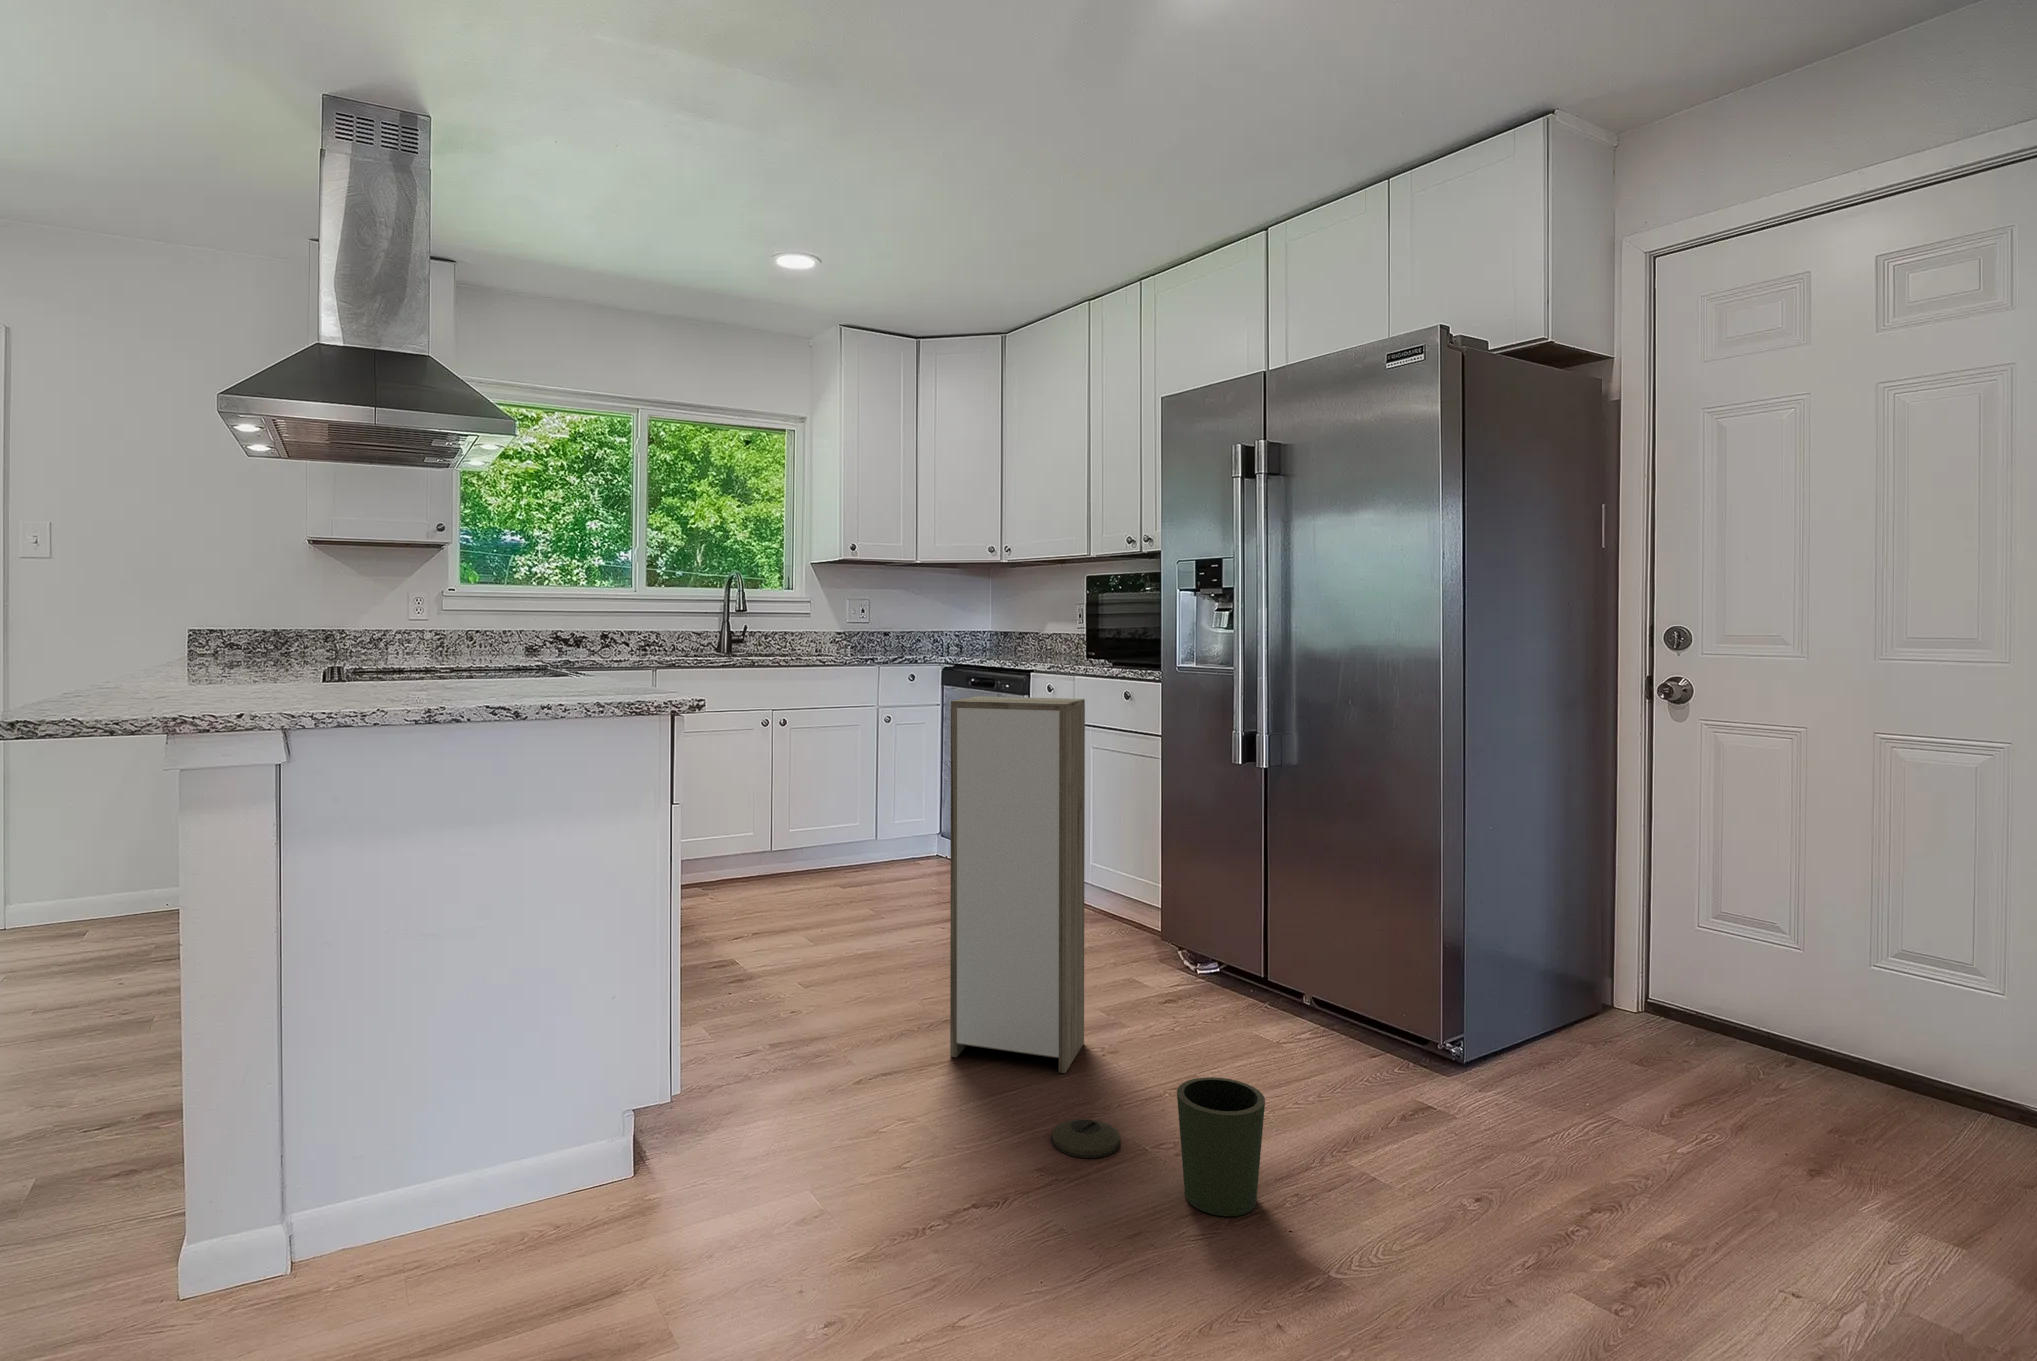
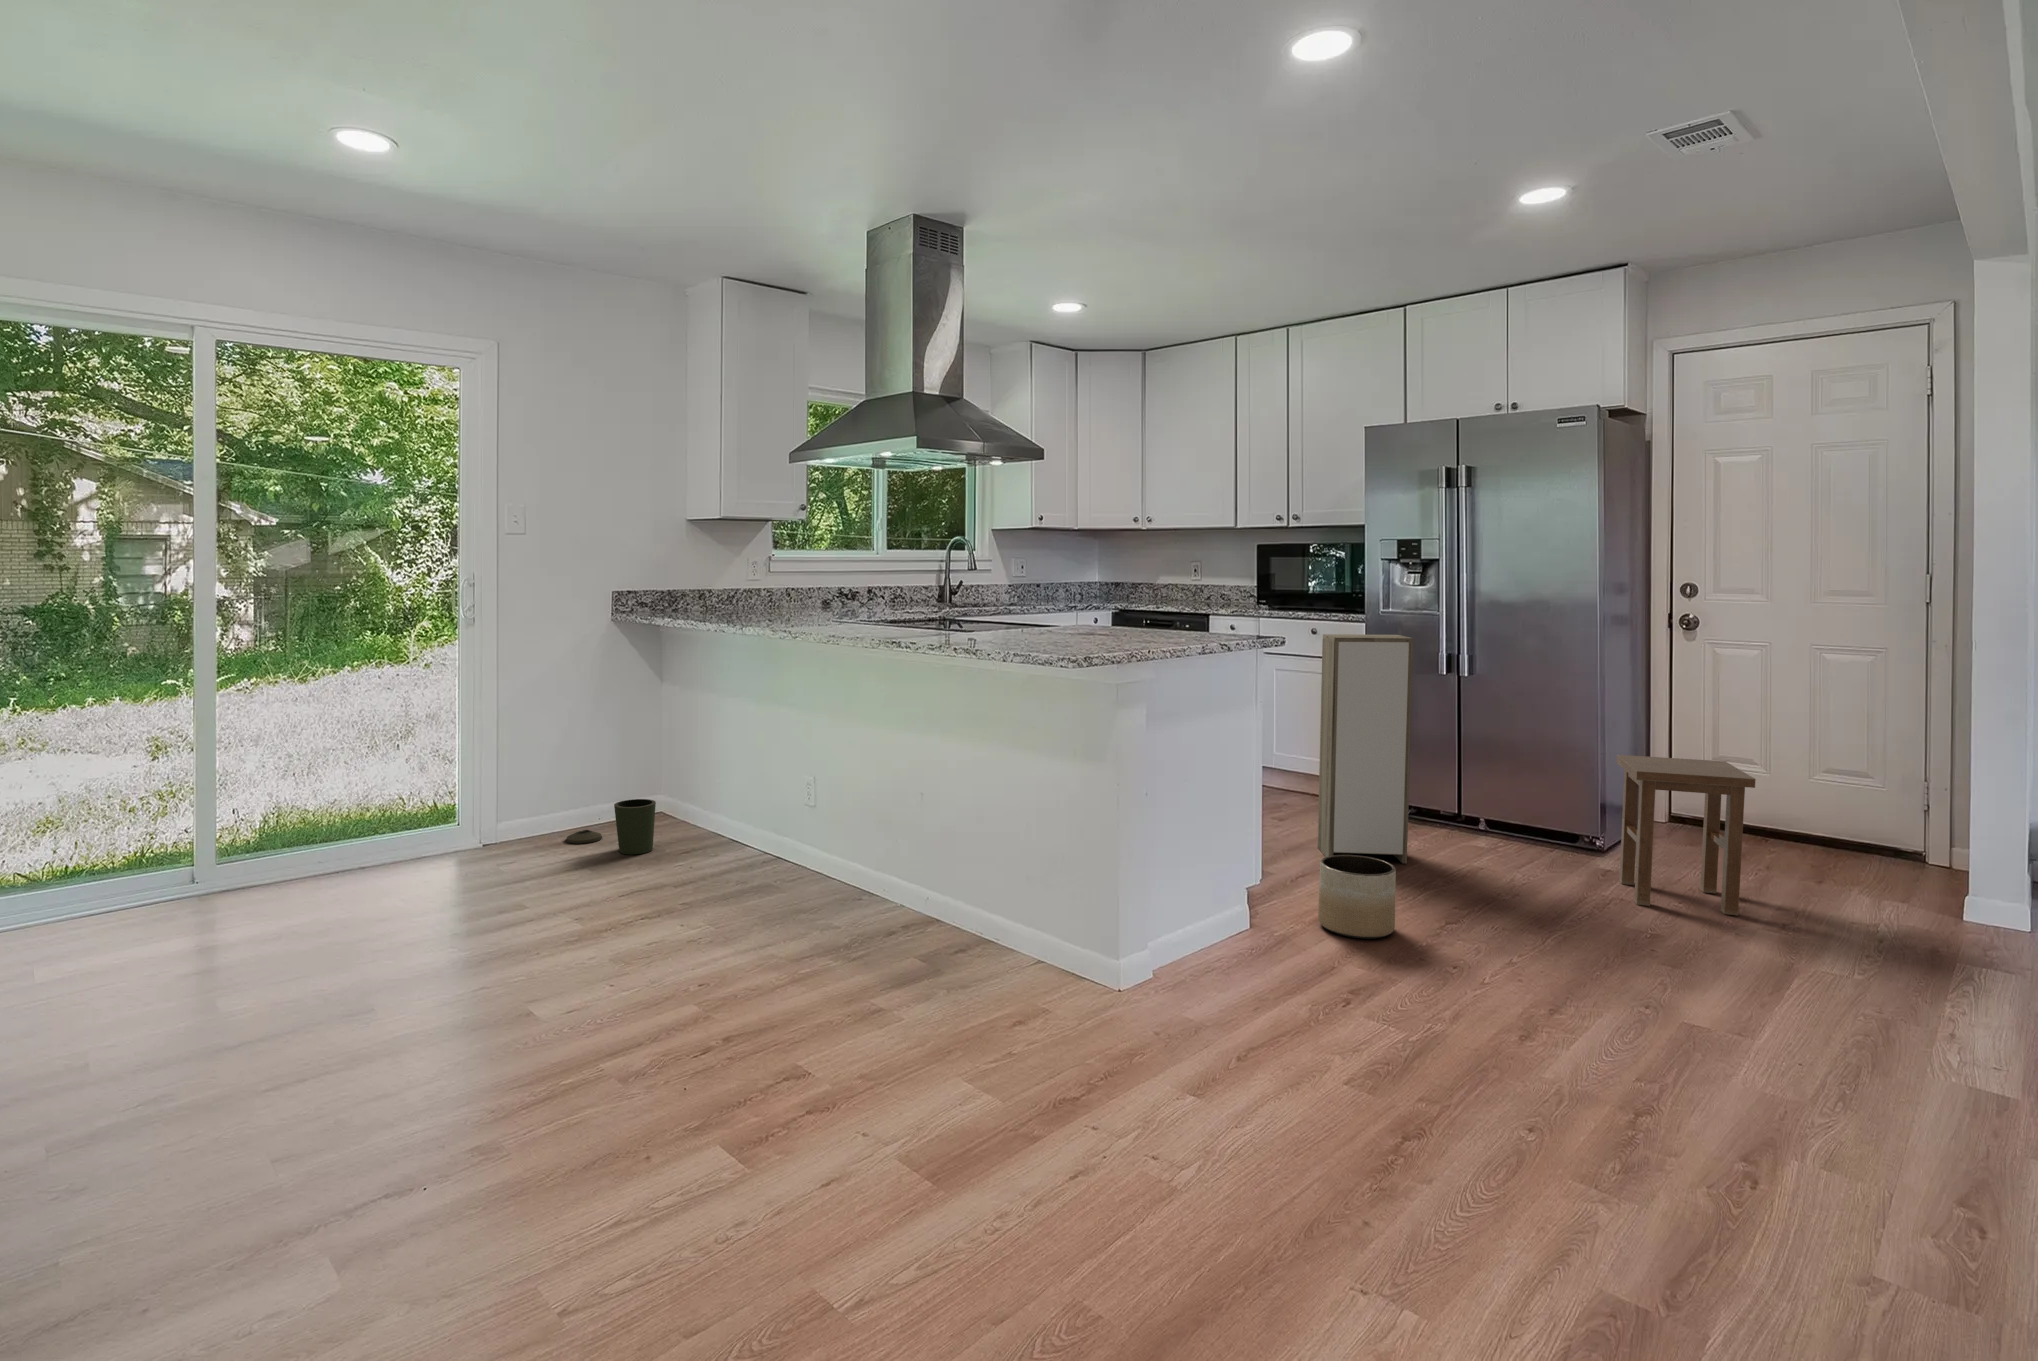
stool: none [1335,918,1563,1265] -> present [1617,755,1756,915]
planter: none [693,1071,821,1239] -> present [1318,855,1396,939]
trash can: present [1051,1077,1265,1216] -> present [566,799,656,854]

